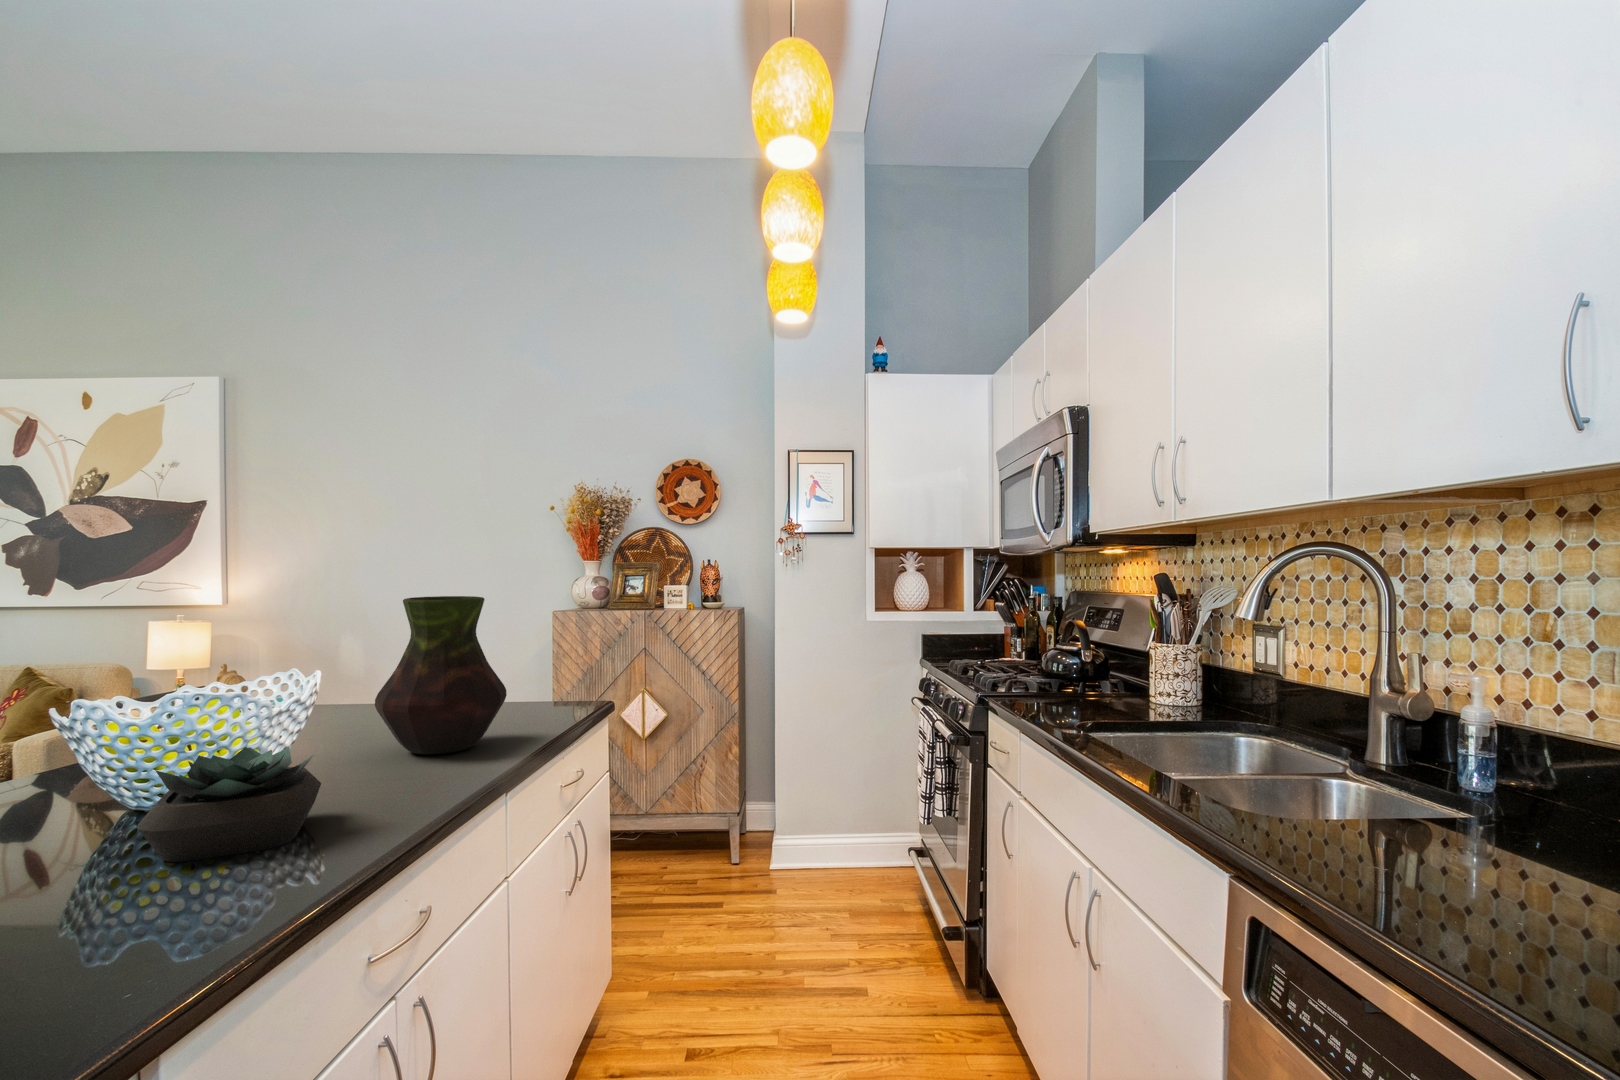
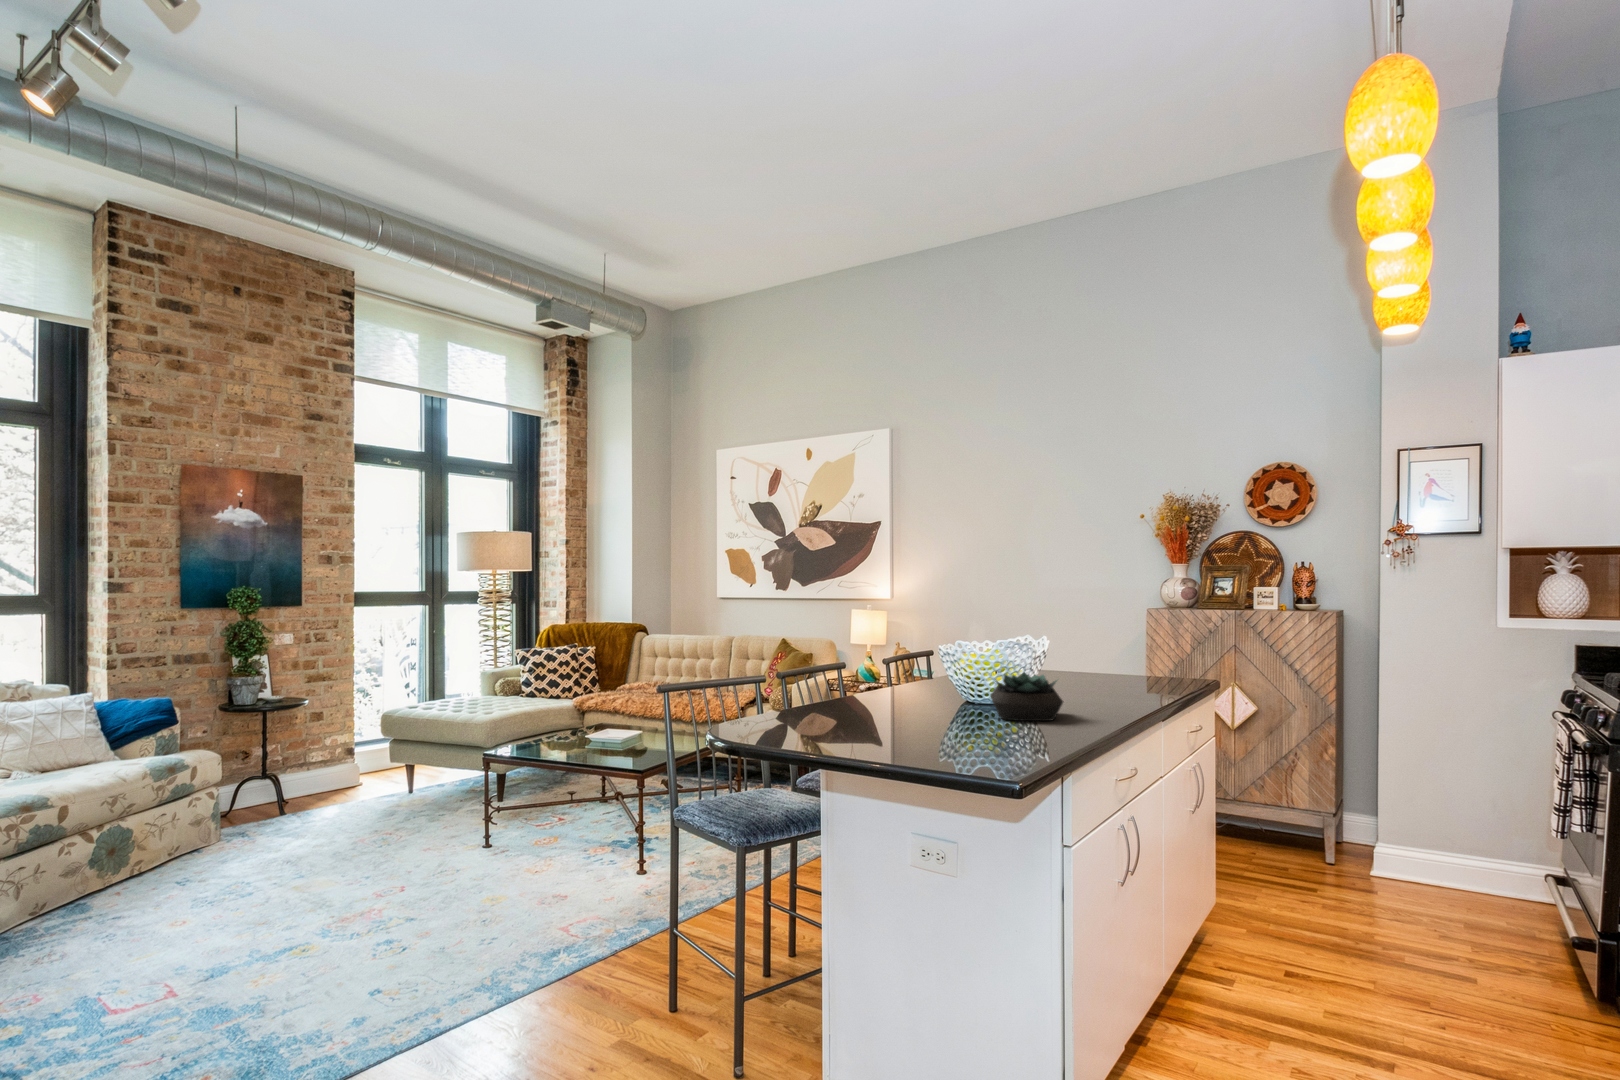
vase: present [375,596,507,755] -> none [1062,595,1142,697]

